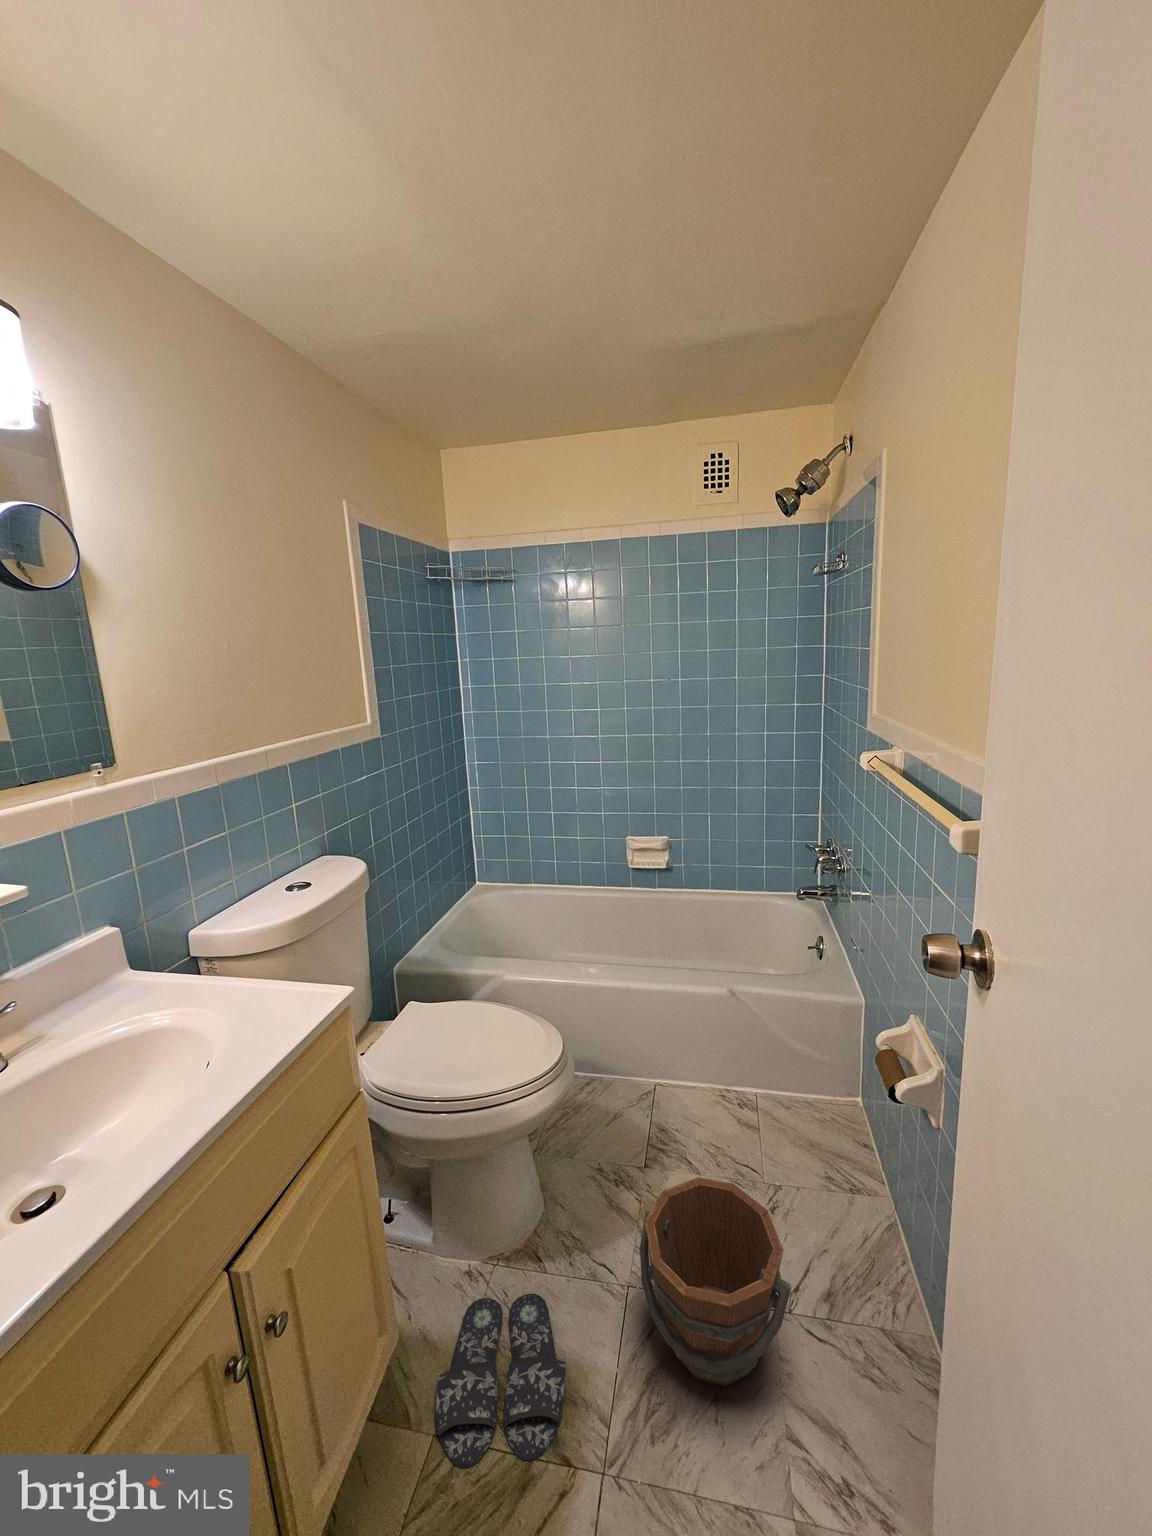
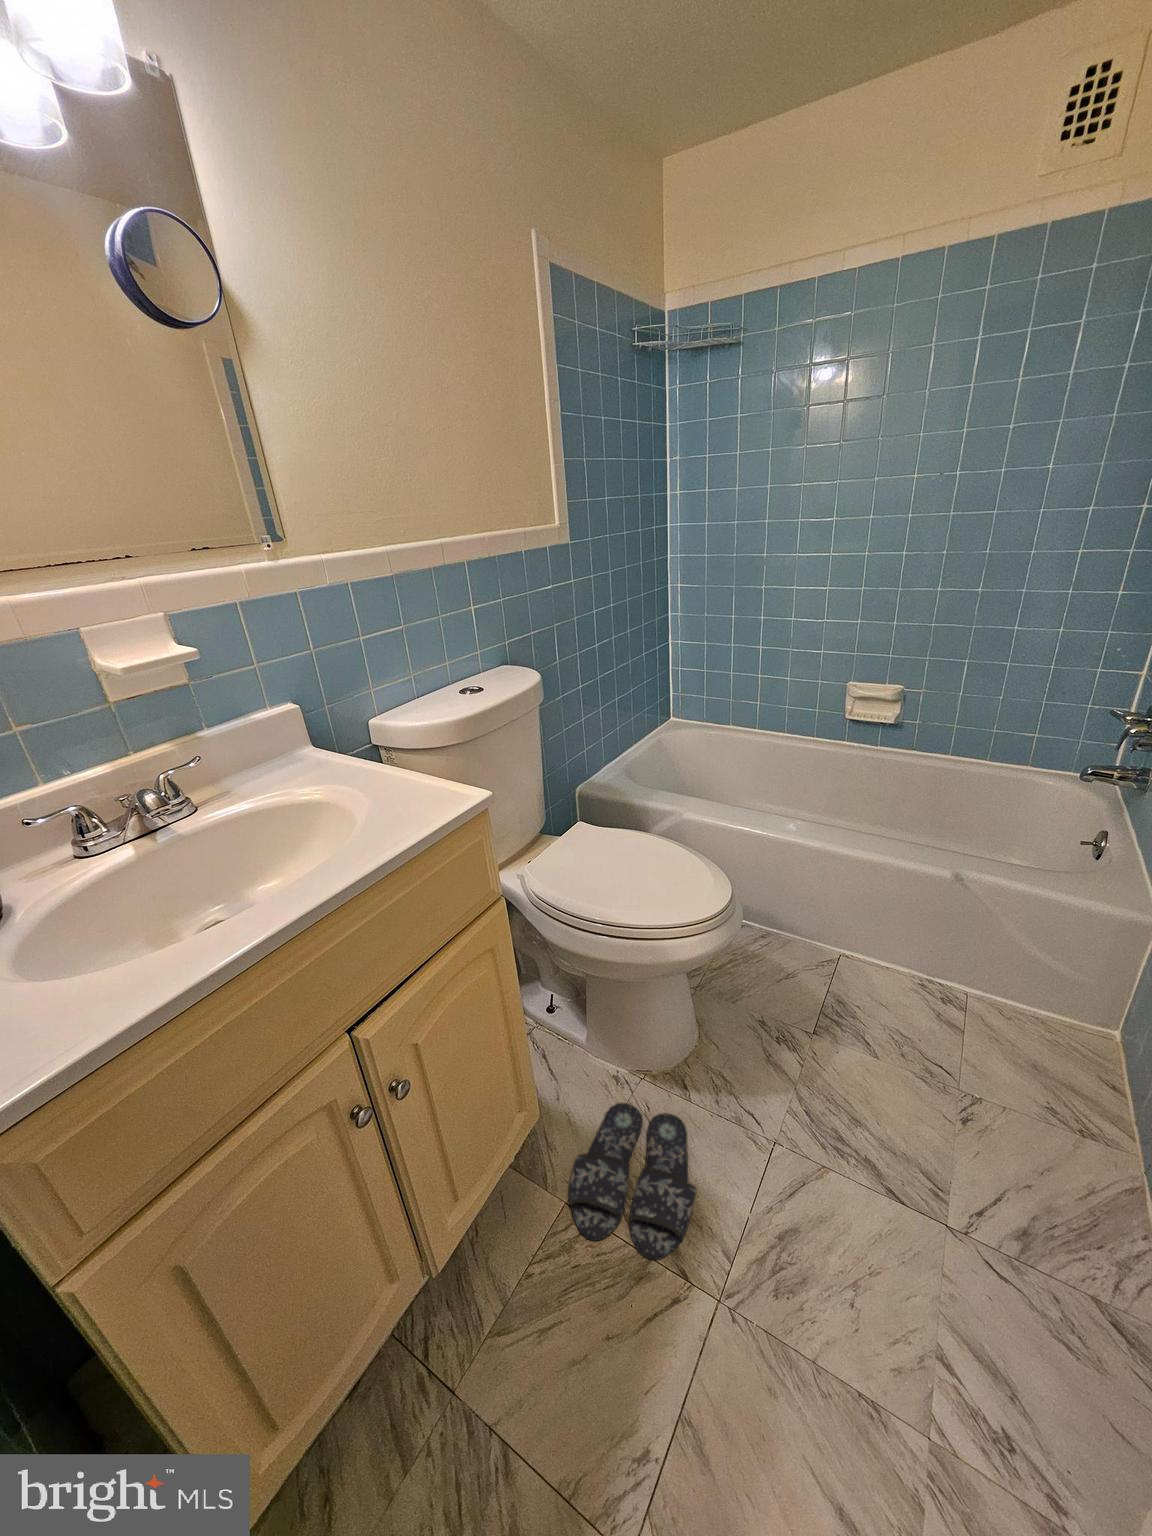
bucket: present [640,1177,791,1386] -> none [788,1069,978,1279]

